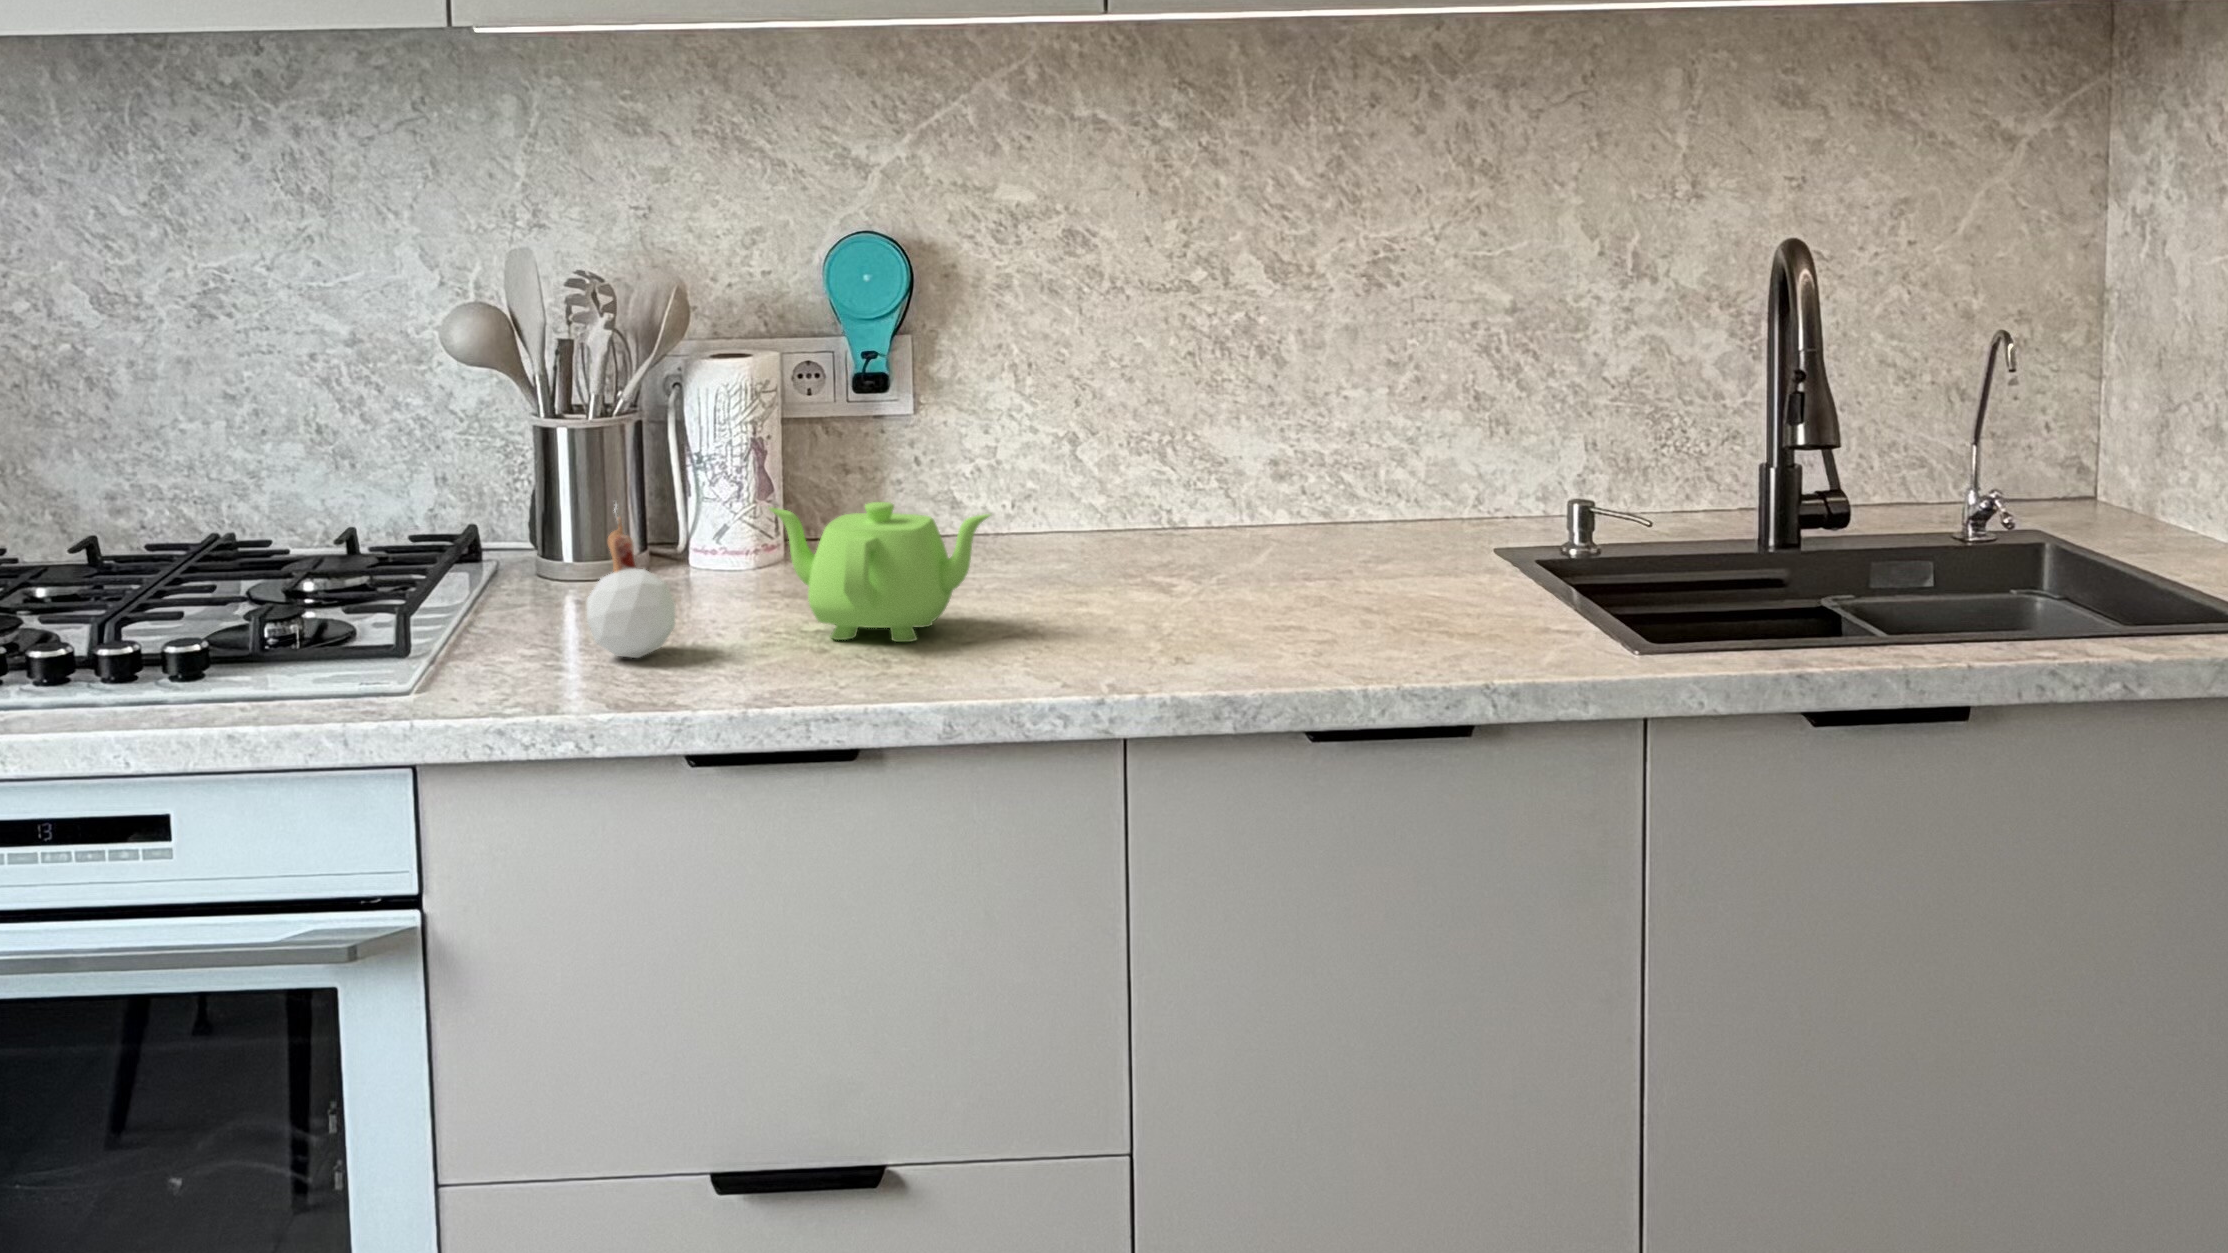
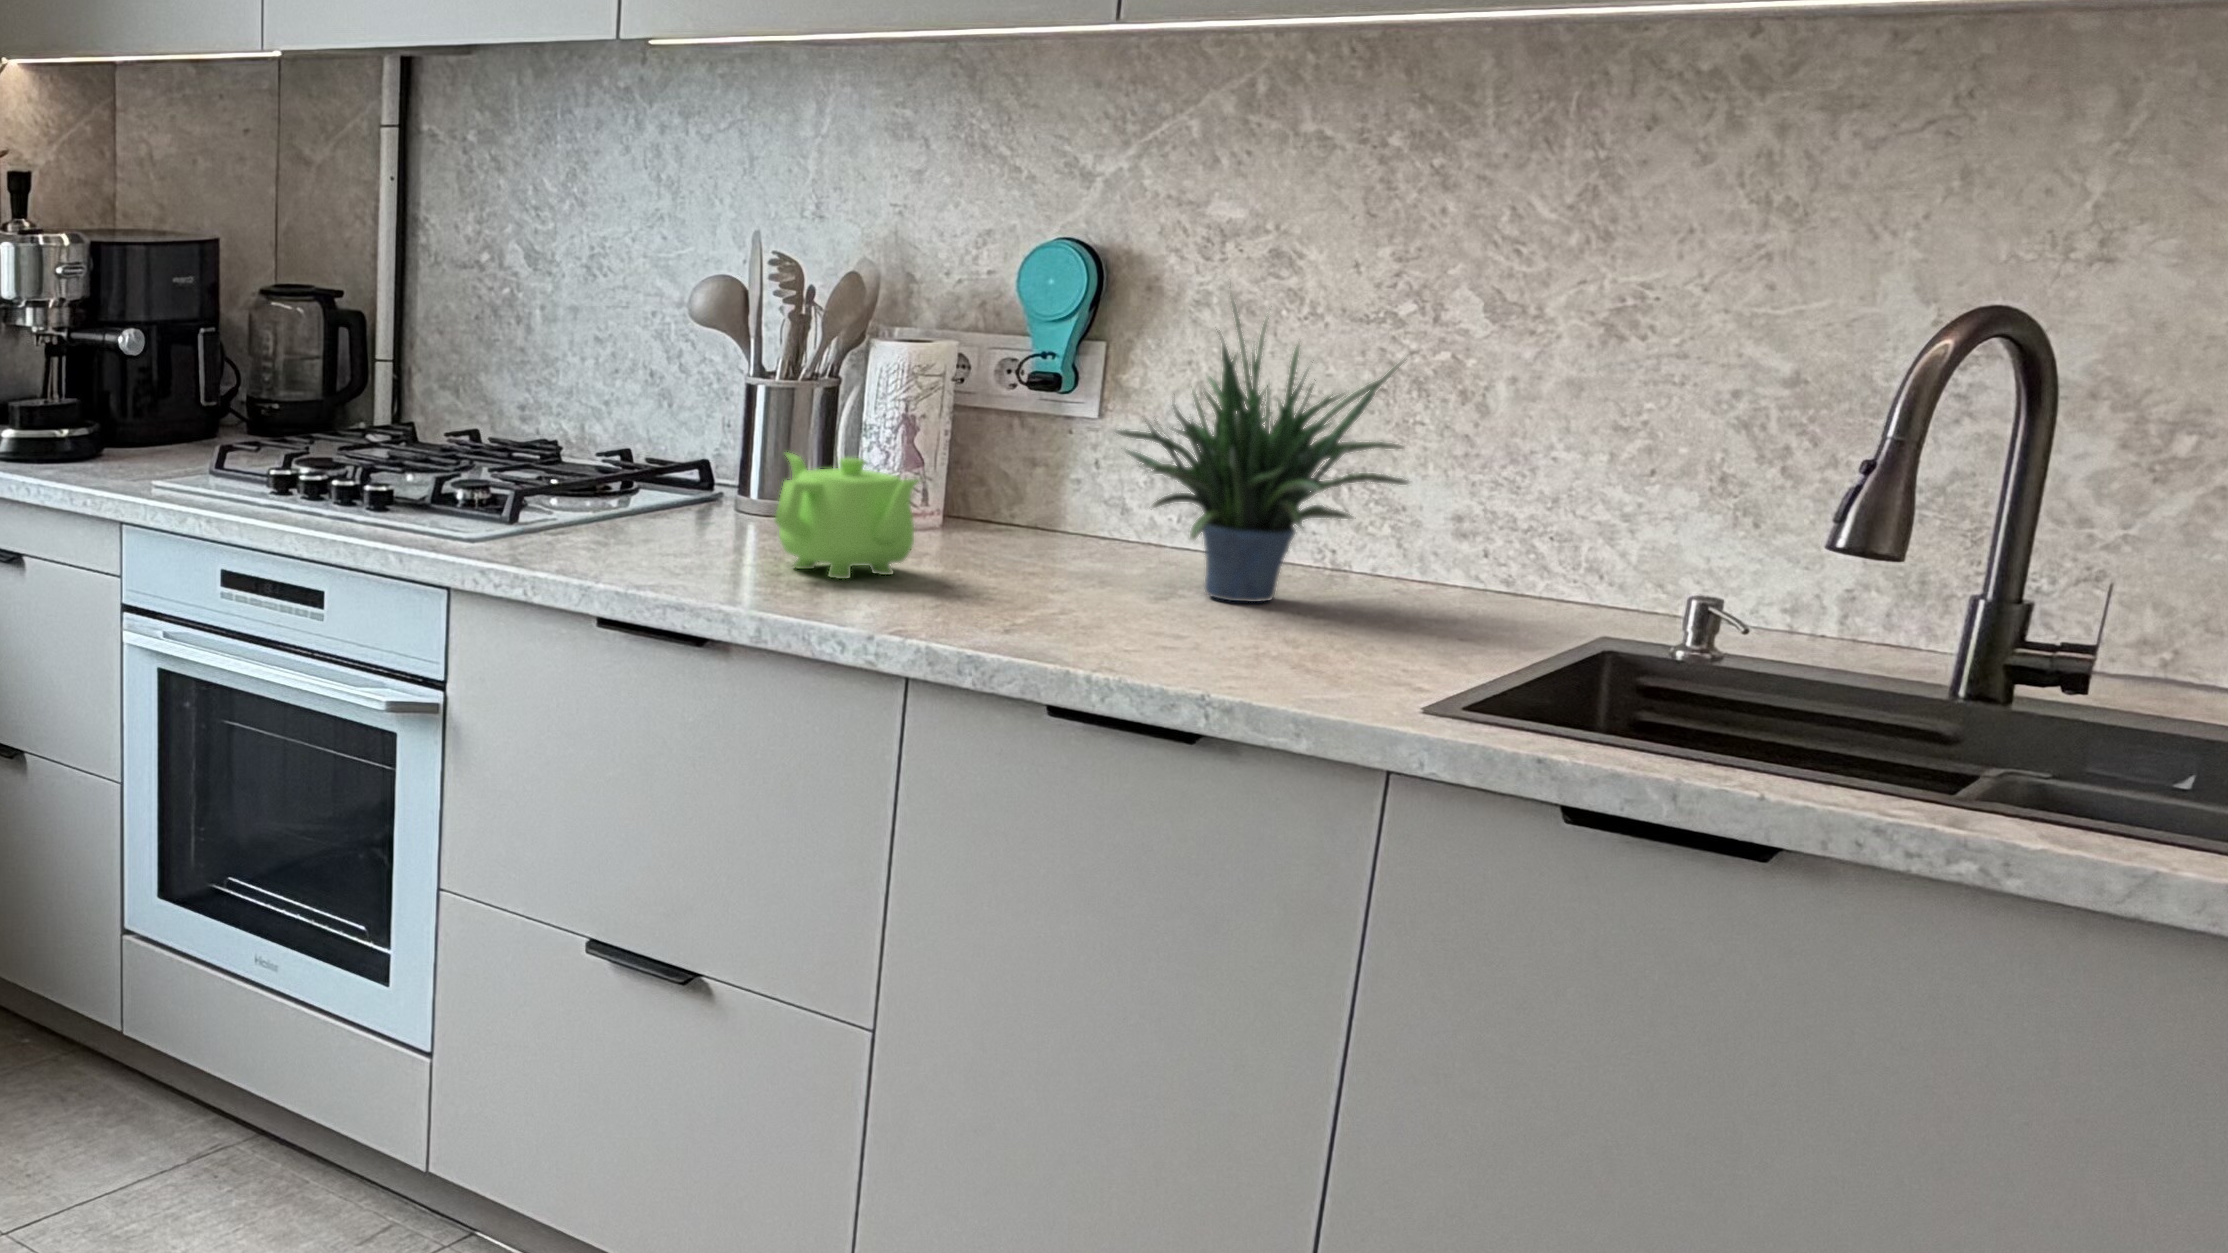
potted plant: none [1066,267,1364,583] -> present [1115,303,1409,602]
candle: present [587,500,675,658] -> none [604,424,677,550]

